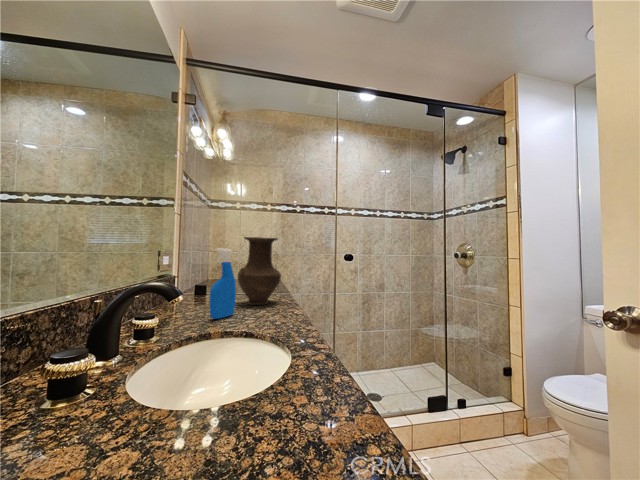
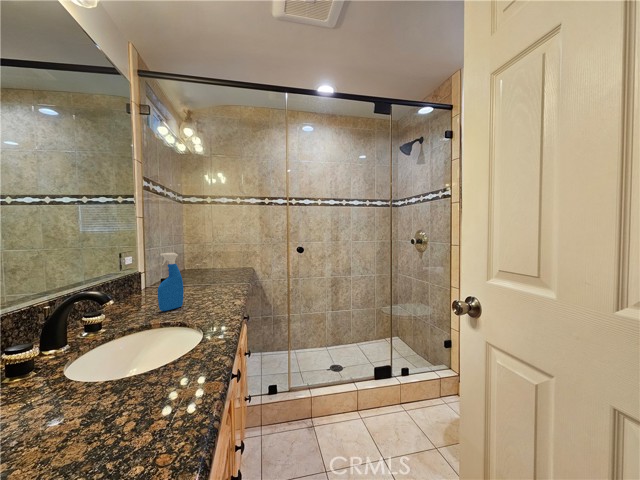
vase: present [238,237,281,305] -> none [192,238,231,296]

